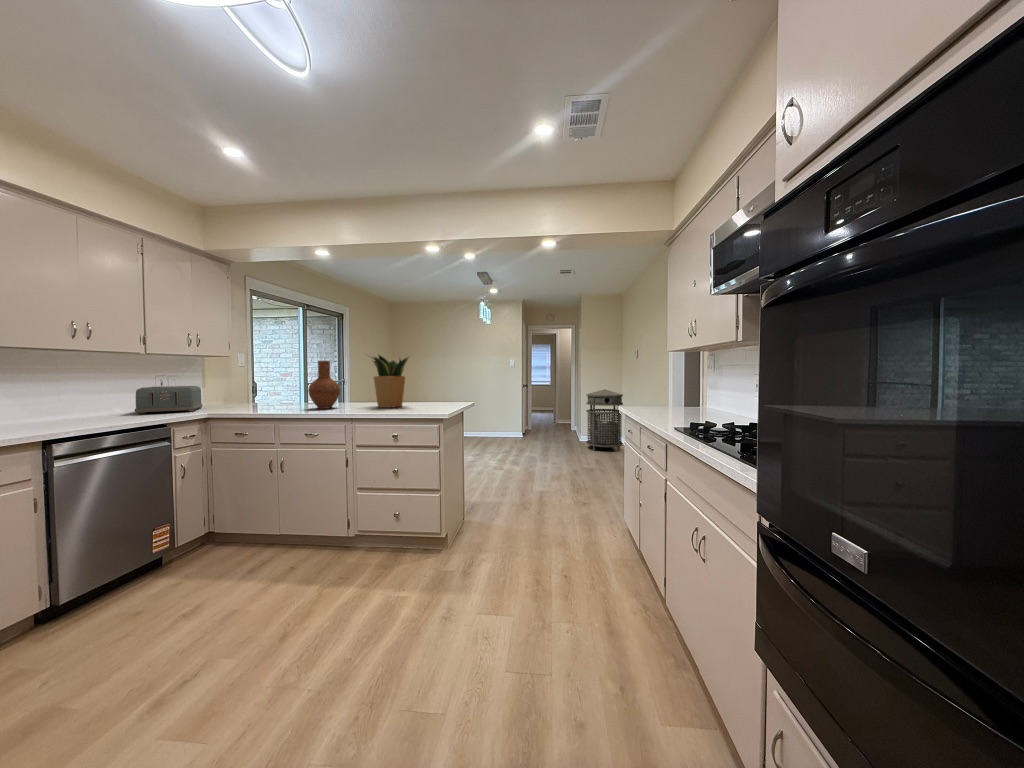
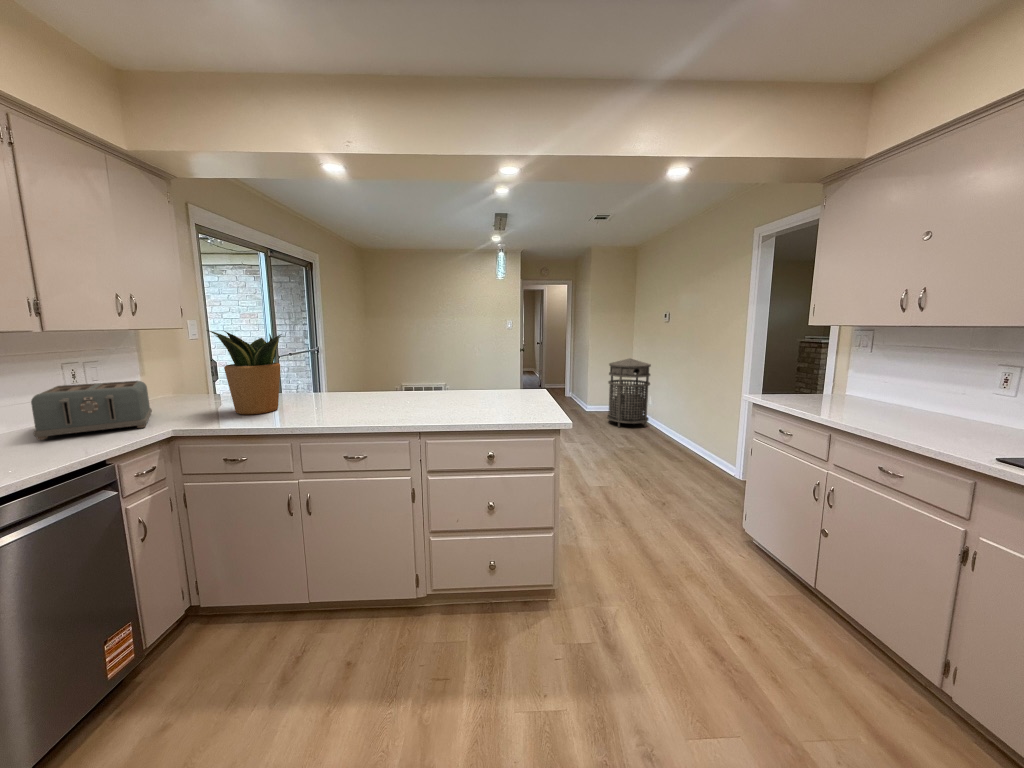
potted plant: present [371,355,408,408] -> present [207,330,282,415]
vase: present [308,361,340,409] -> none [338,340,385,414]

